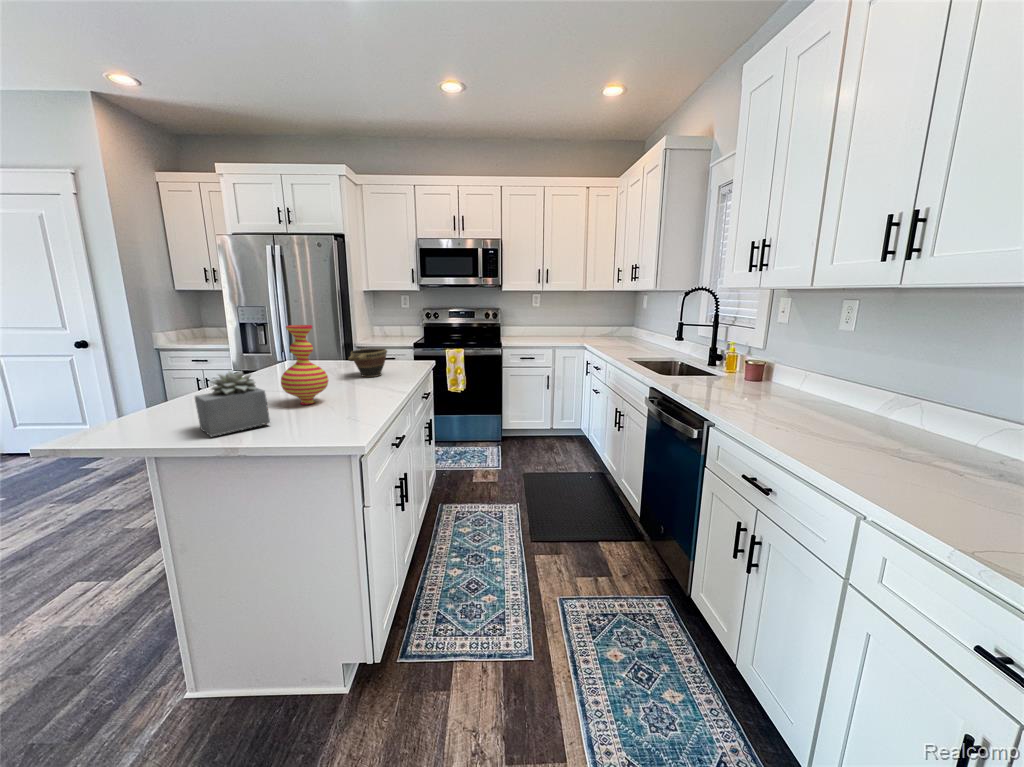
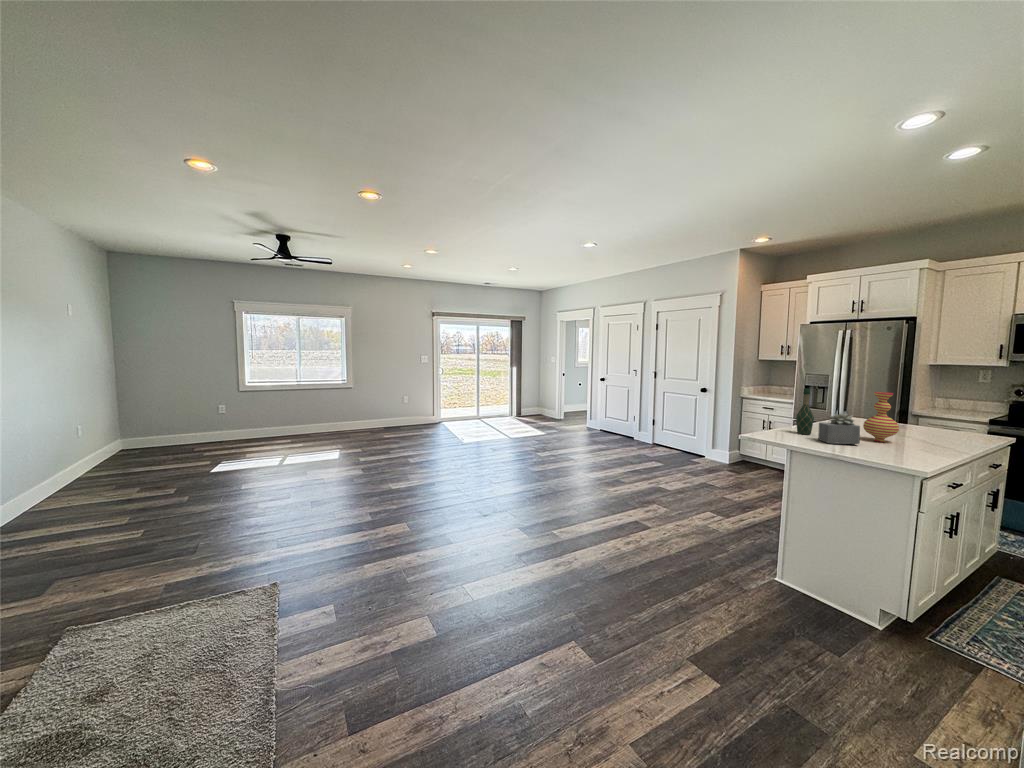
wine bottle: none [158,329,196,421] -> present [796,388,814,435]
bowl: present [348,349,387,377] -> none [913,415,954,437]

